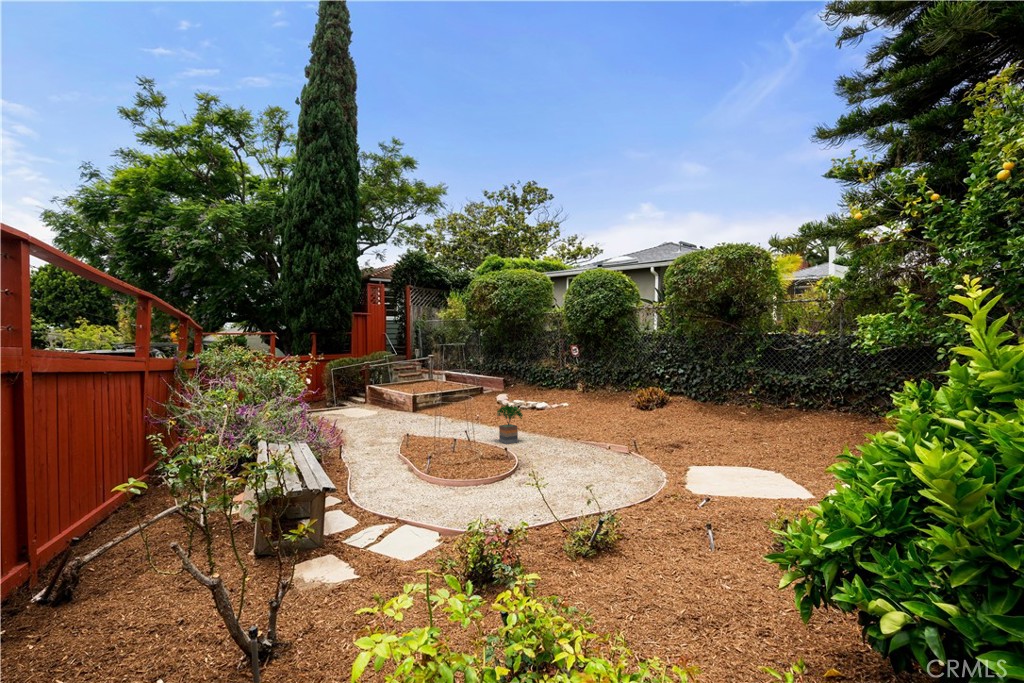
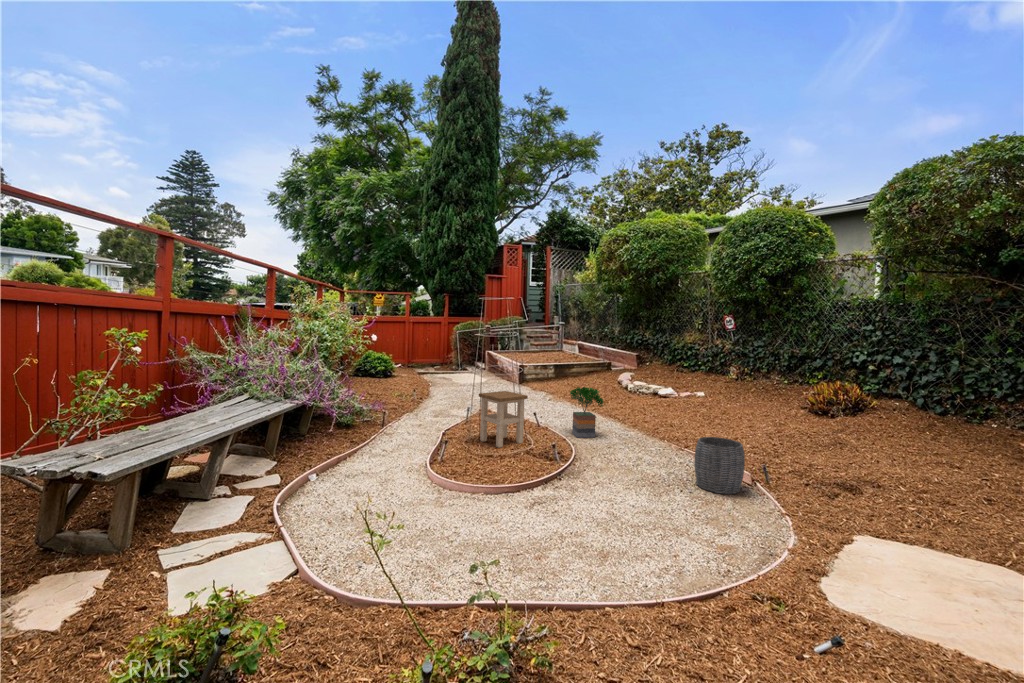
stool: none [437,414,475,458] -> present [479,391,528,448]
woven basket: none [600,428,628,461] -> present [694,437,745,494]

